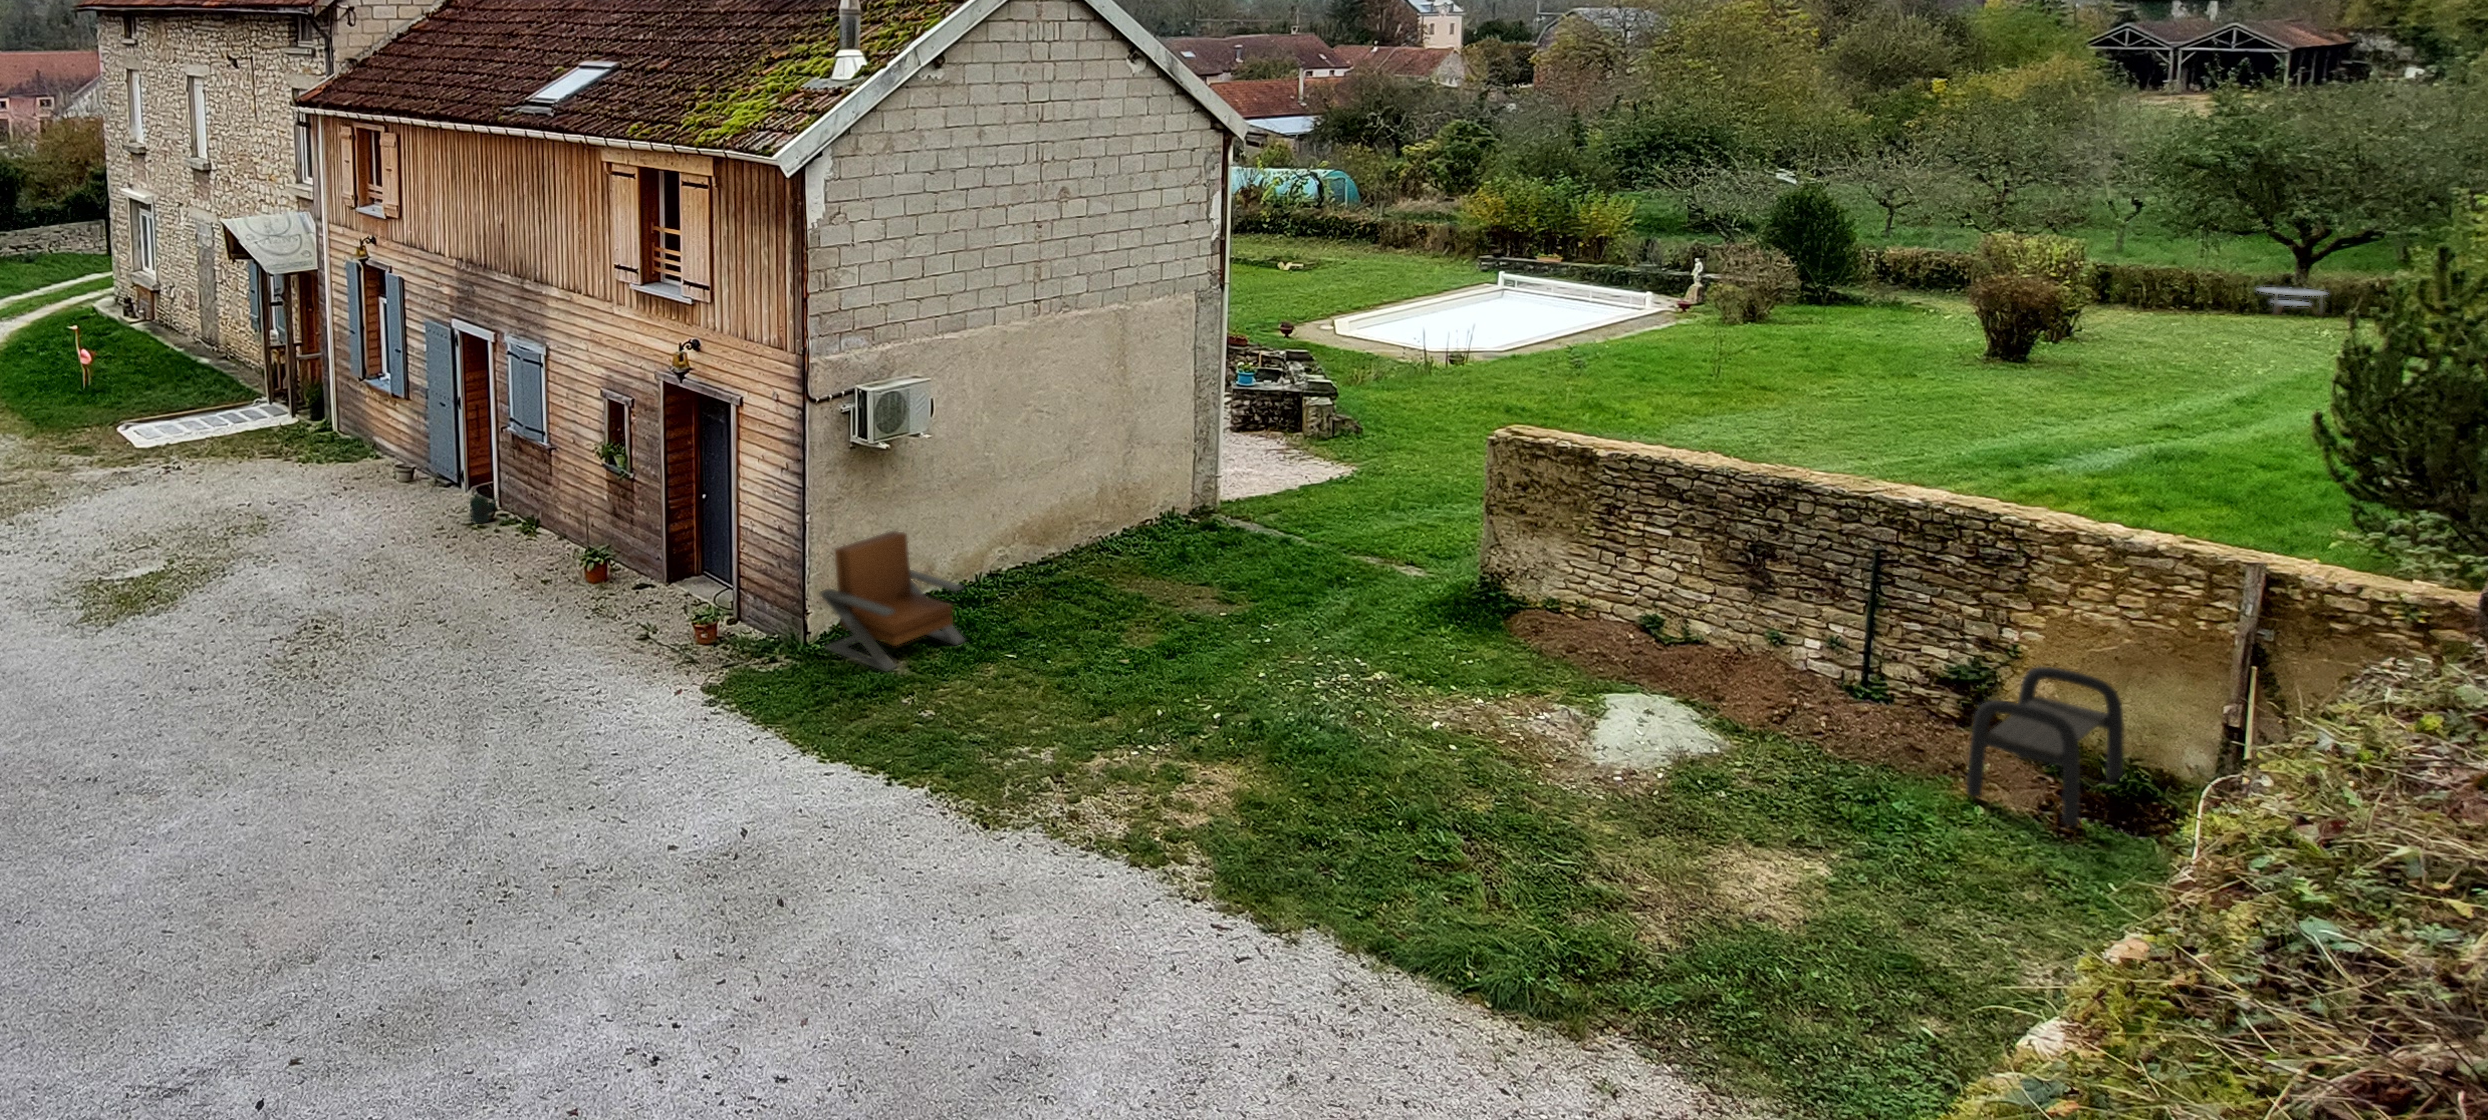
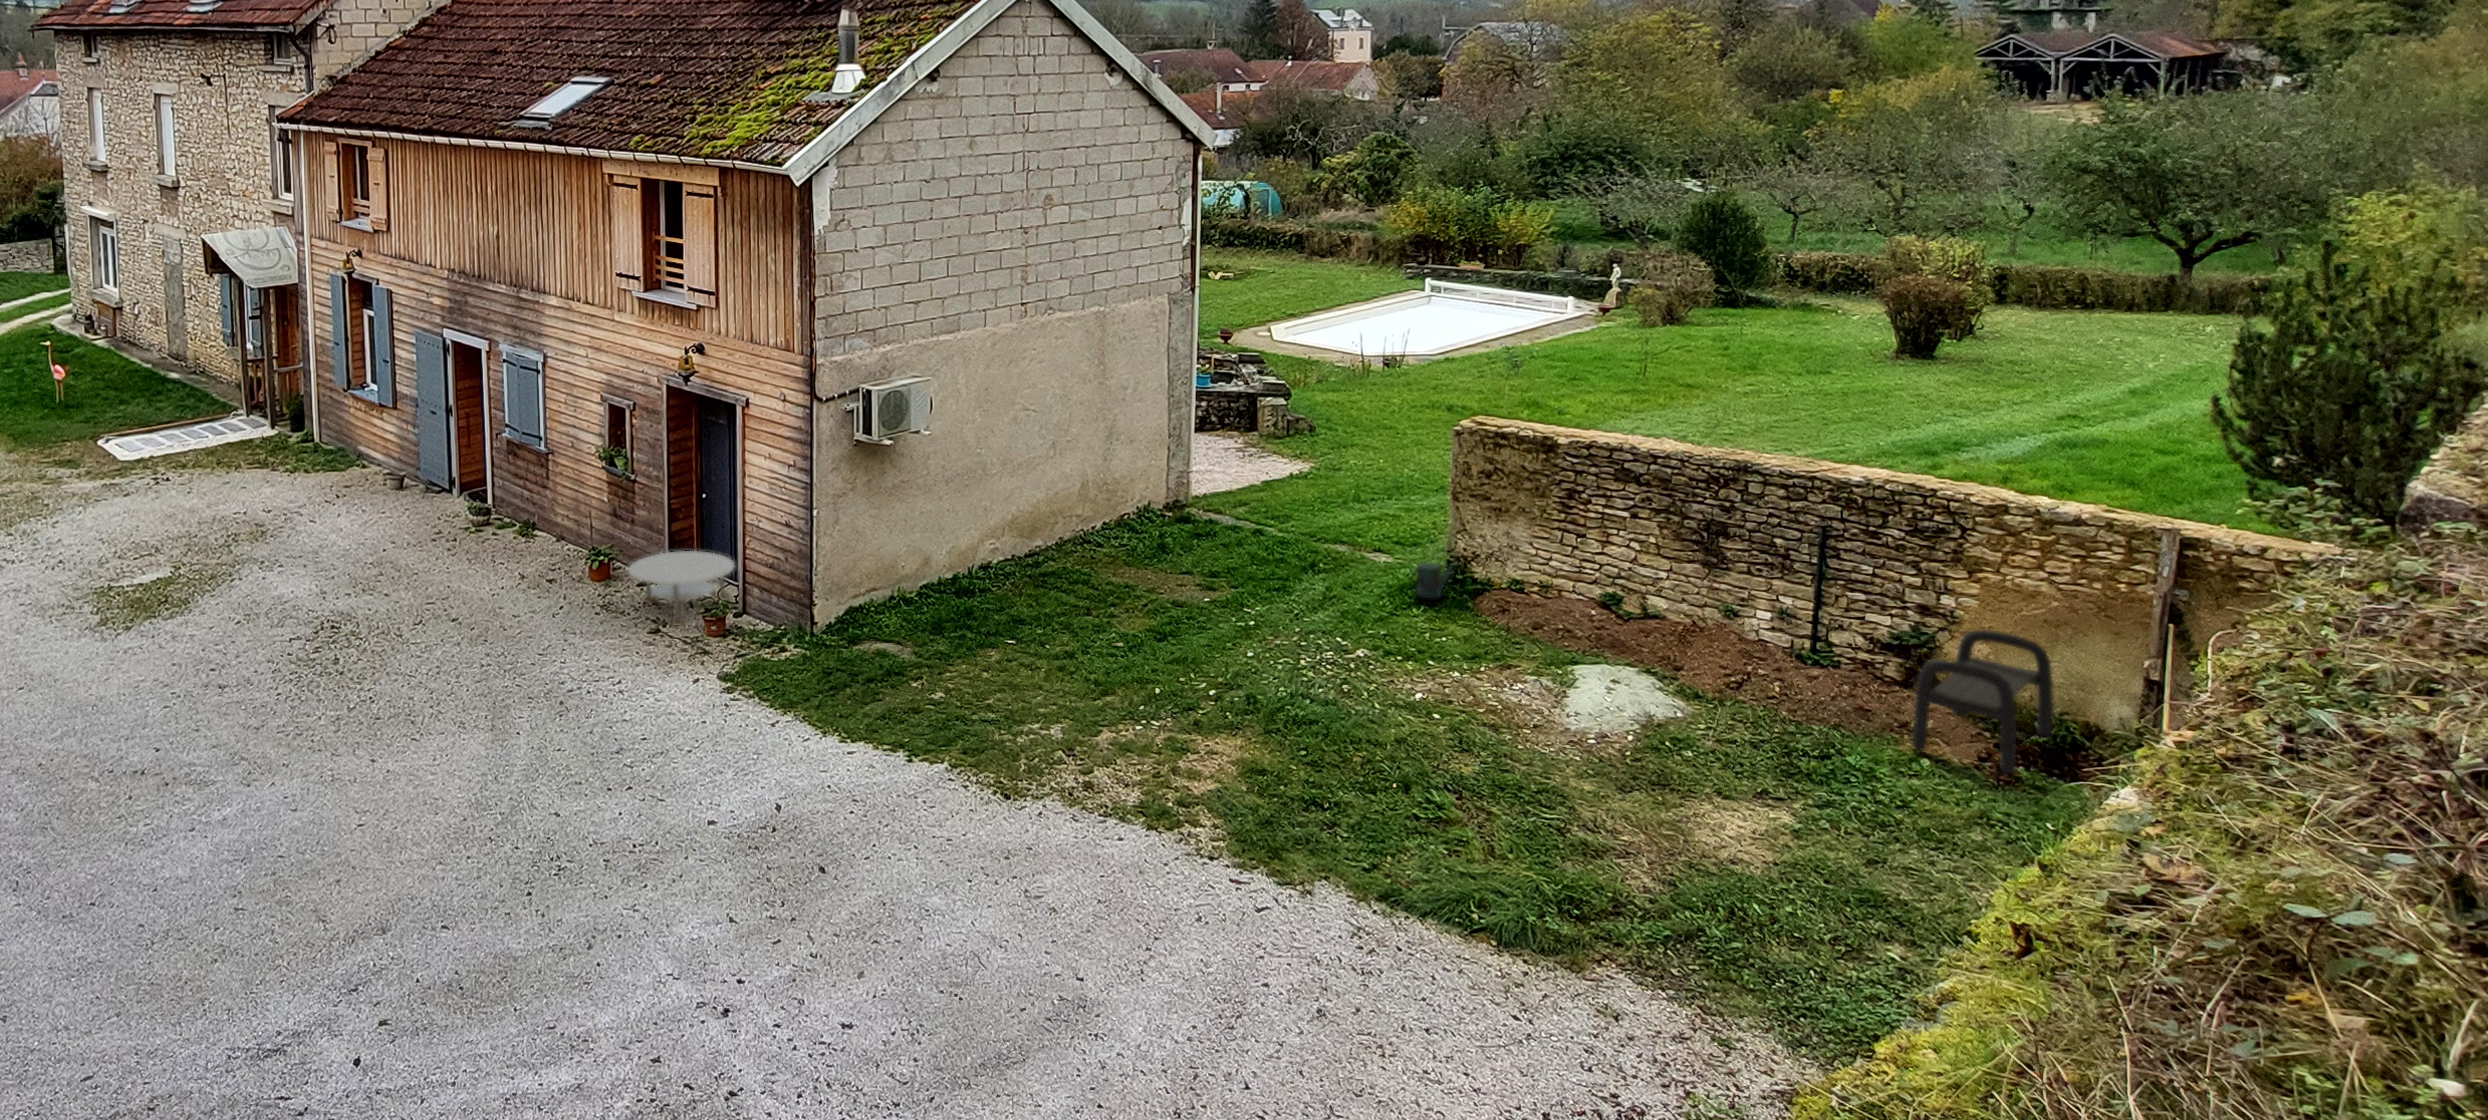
round table: present [2258,288,2326,315] -> present [628,551,734,626]
watering can: present [470,492,499,524] -> present [1415,560,1457,598]
lounge chair: present [820,531,964,671] -> none [825,525,963,659]

